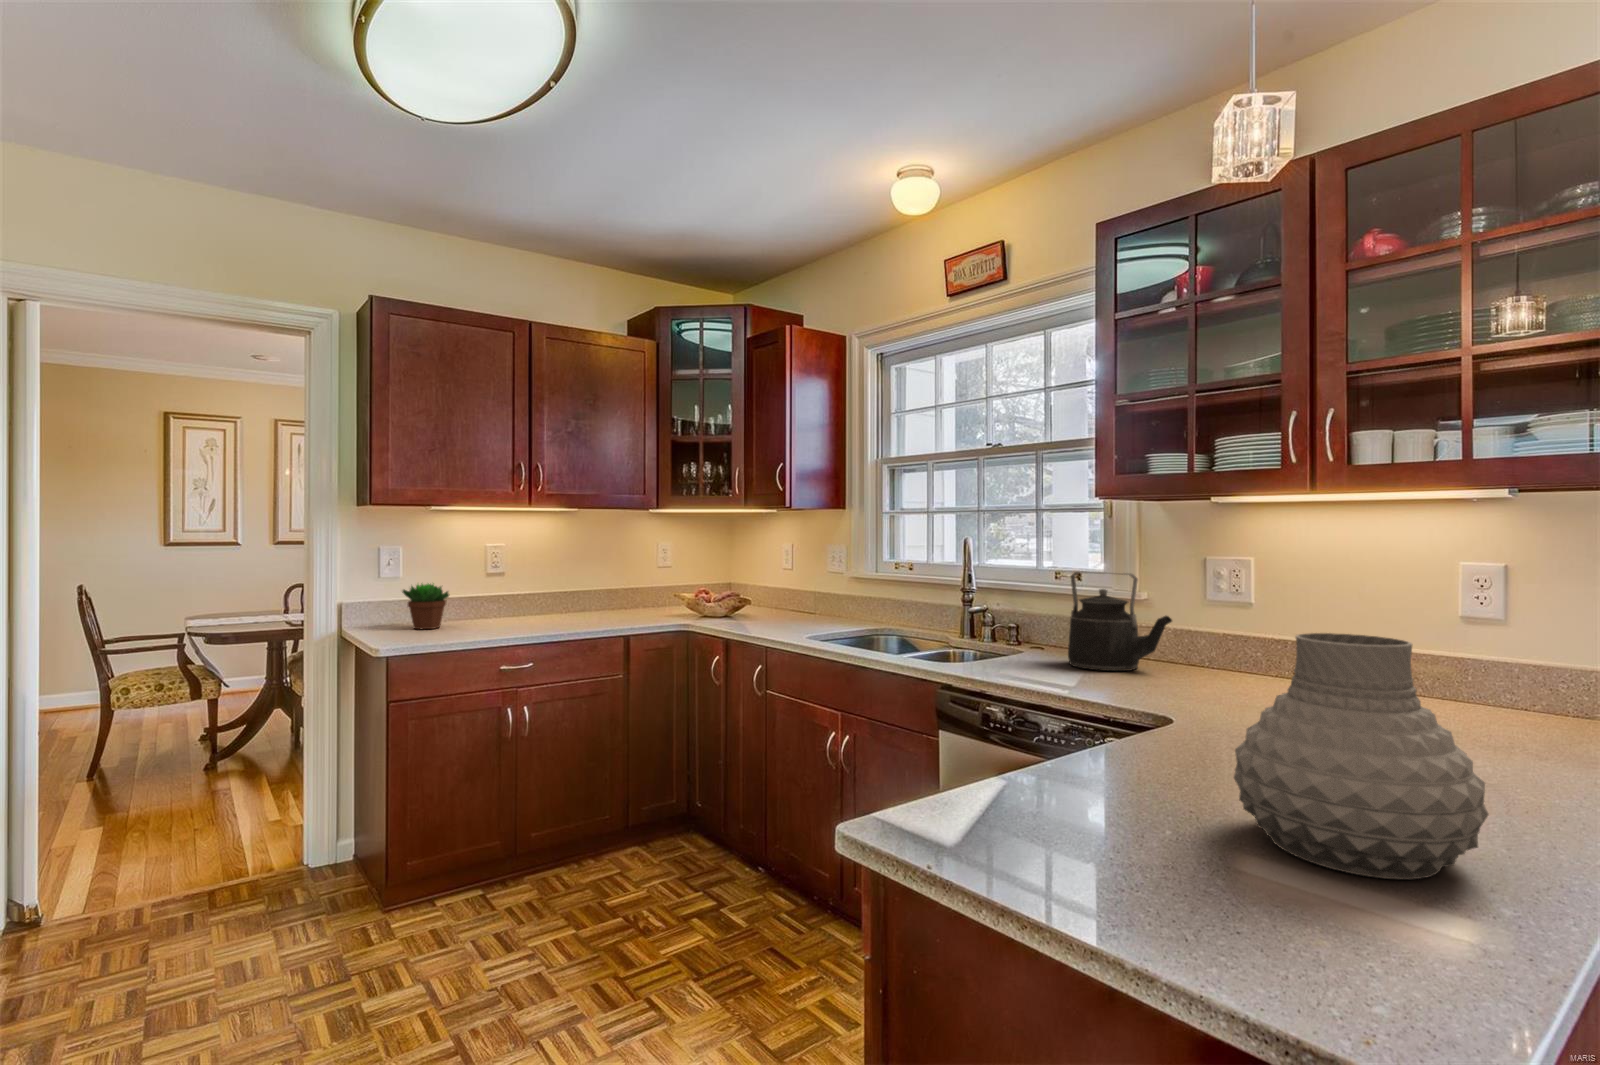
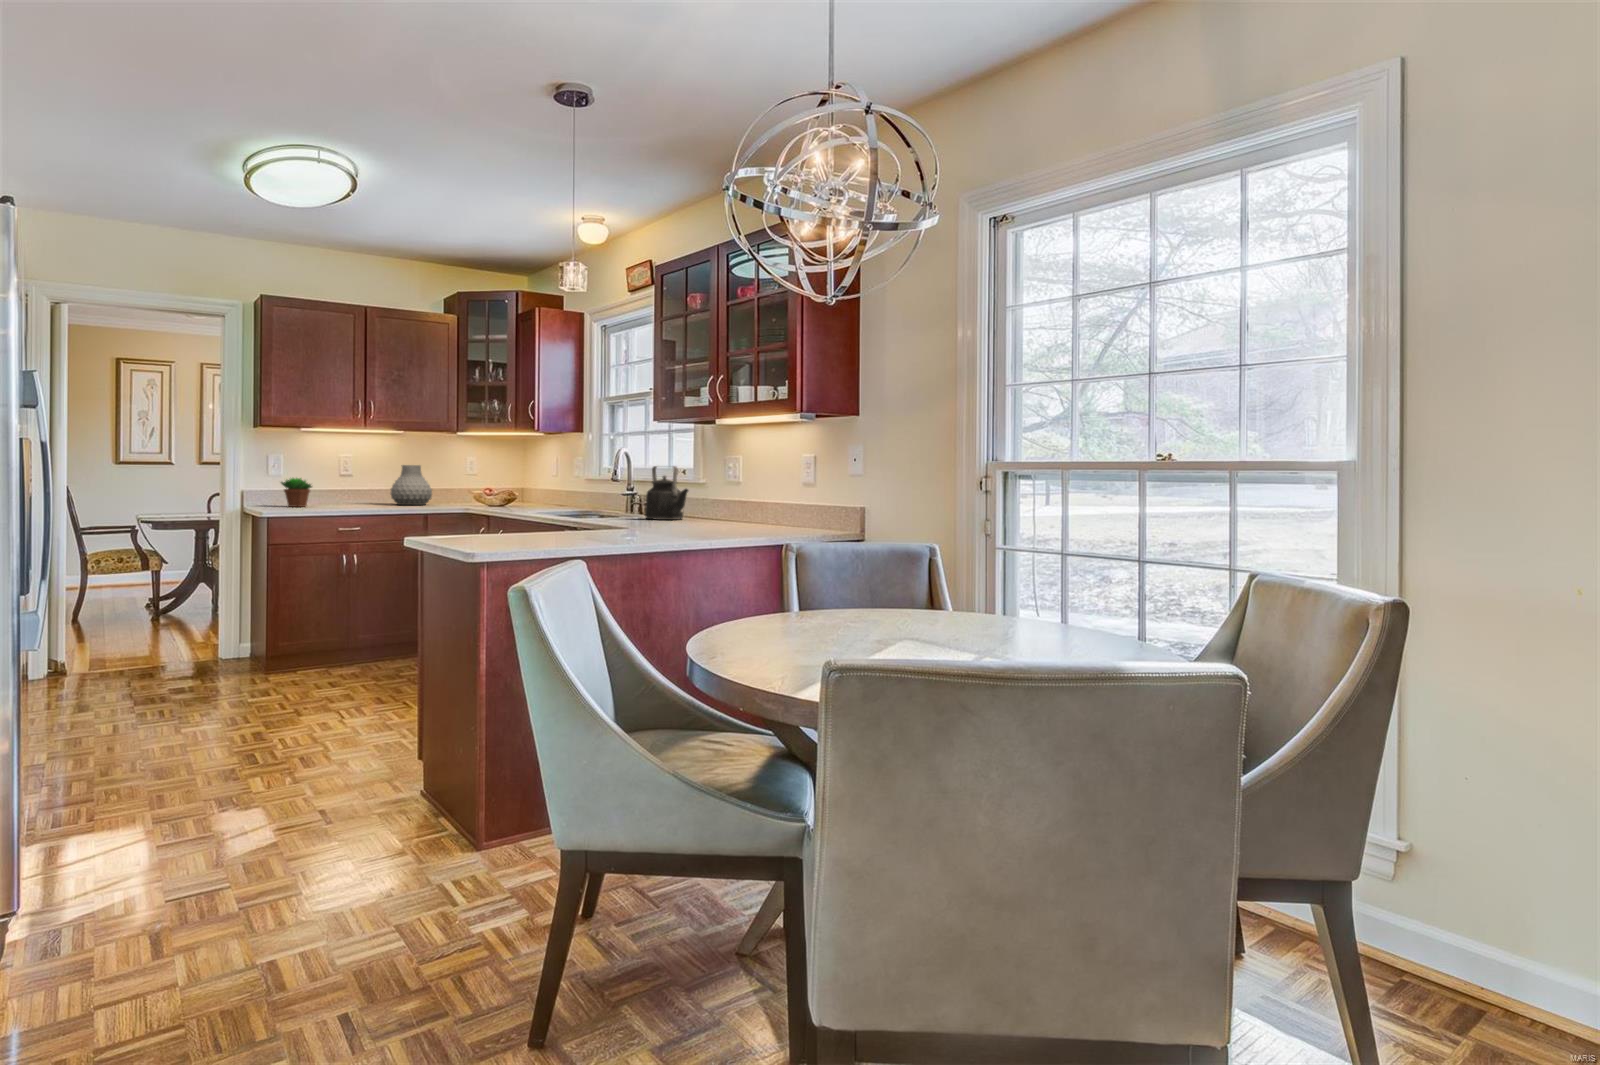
vase: present [1234,633,1488,879] -> present [391,465,432,505]

